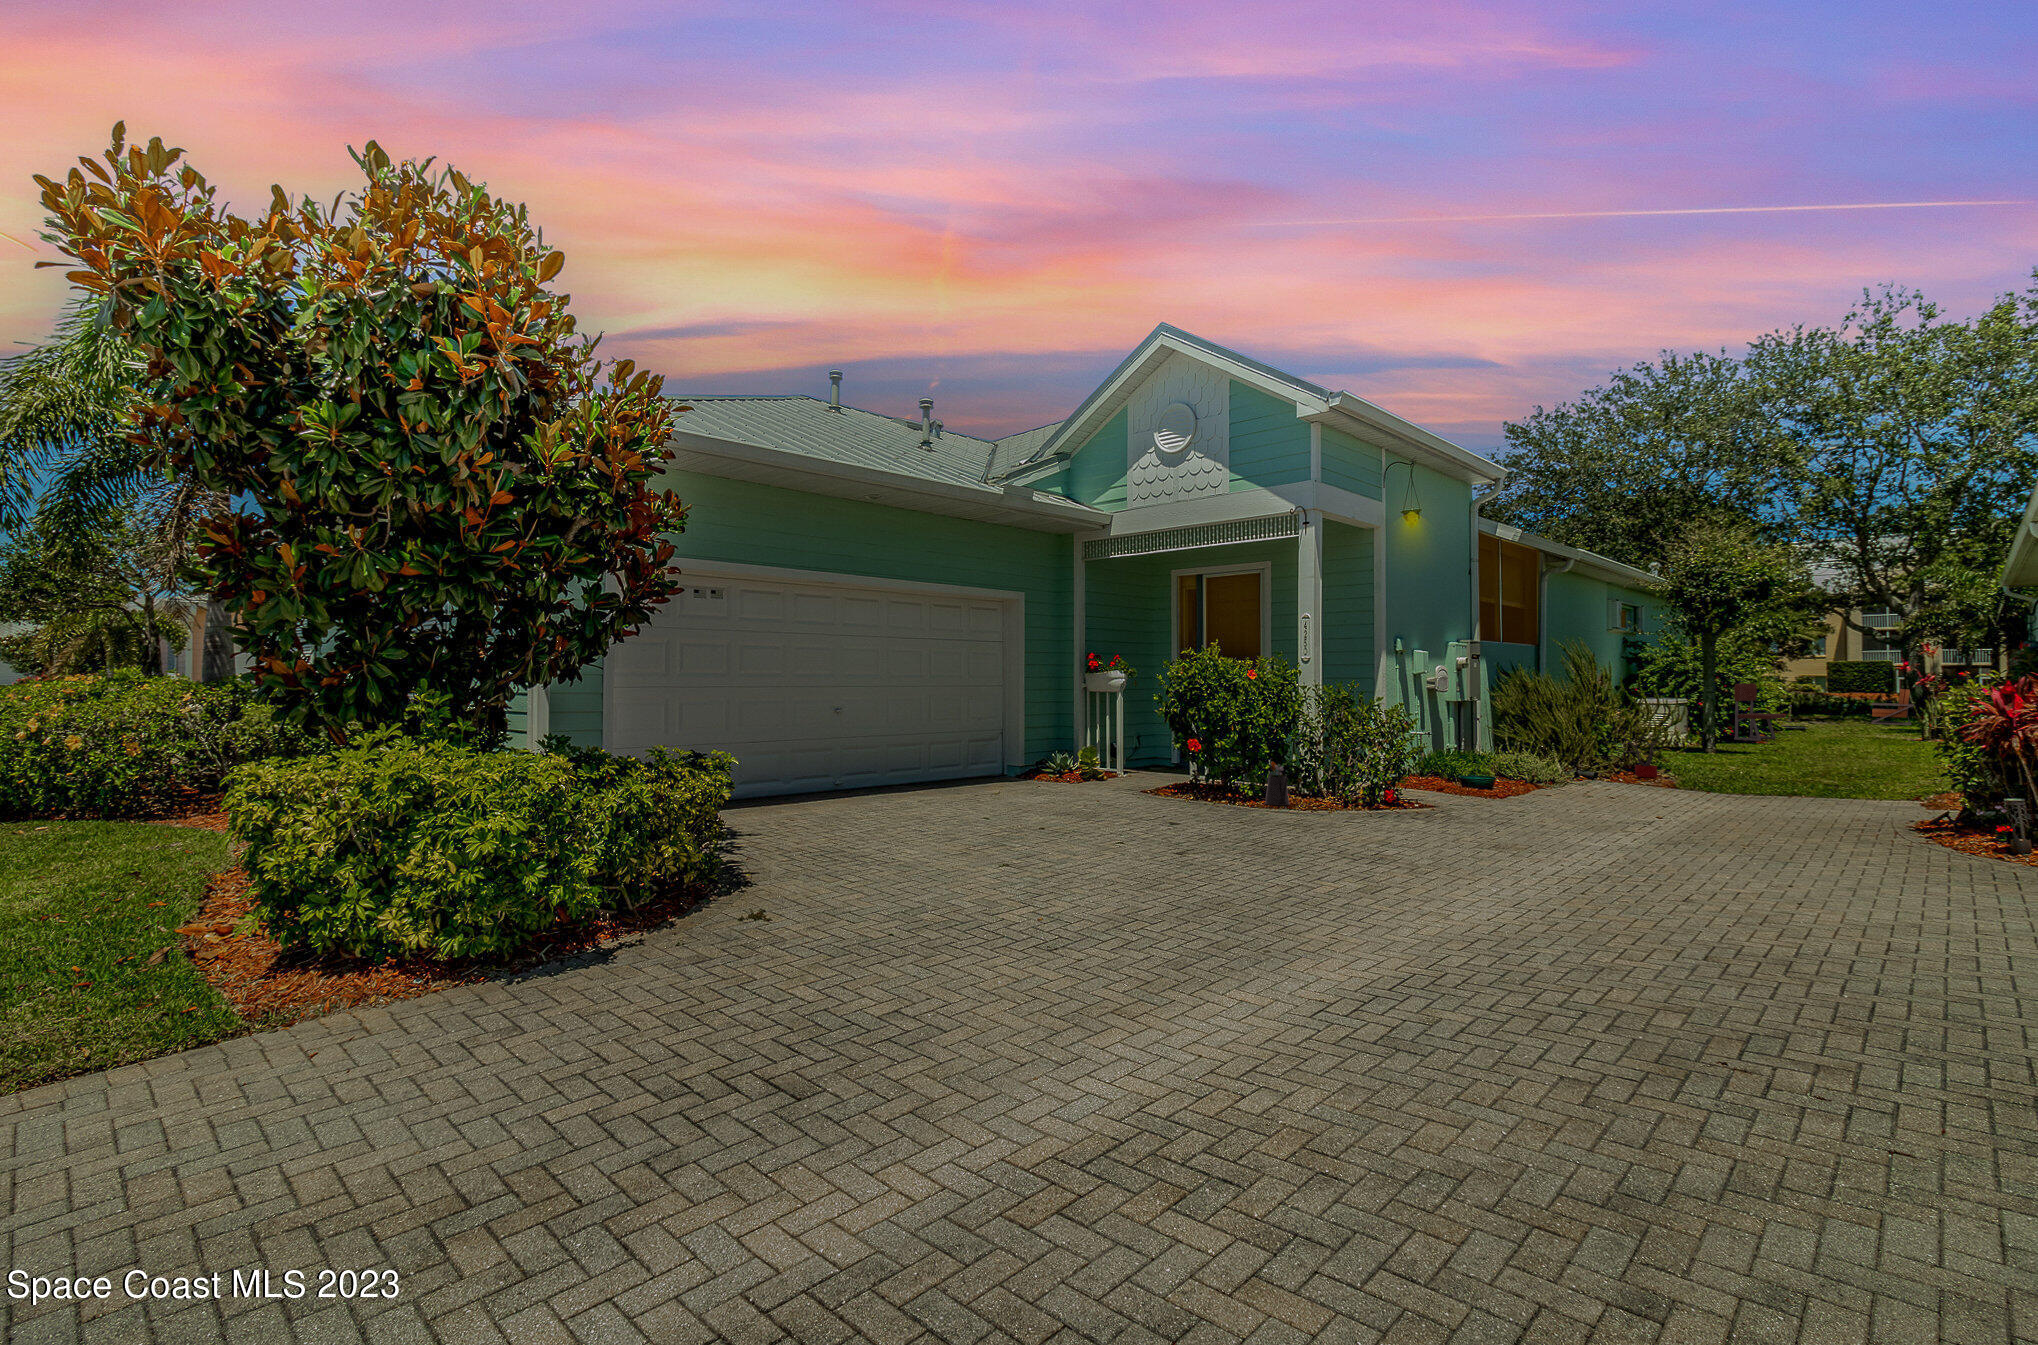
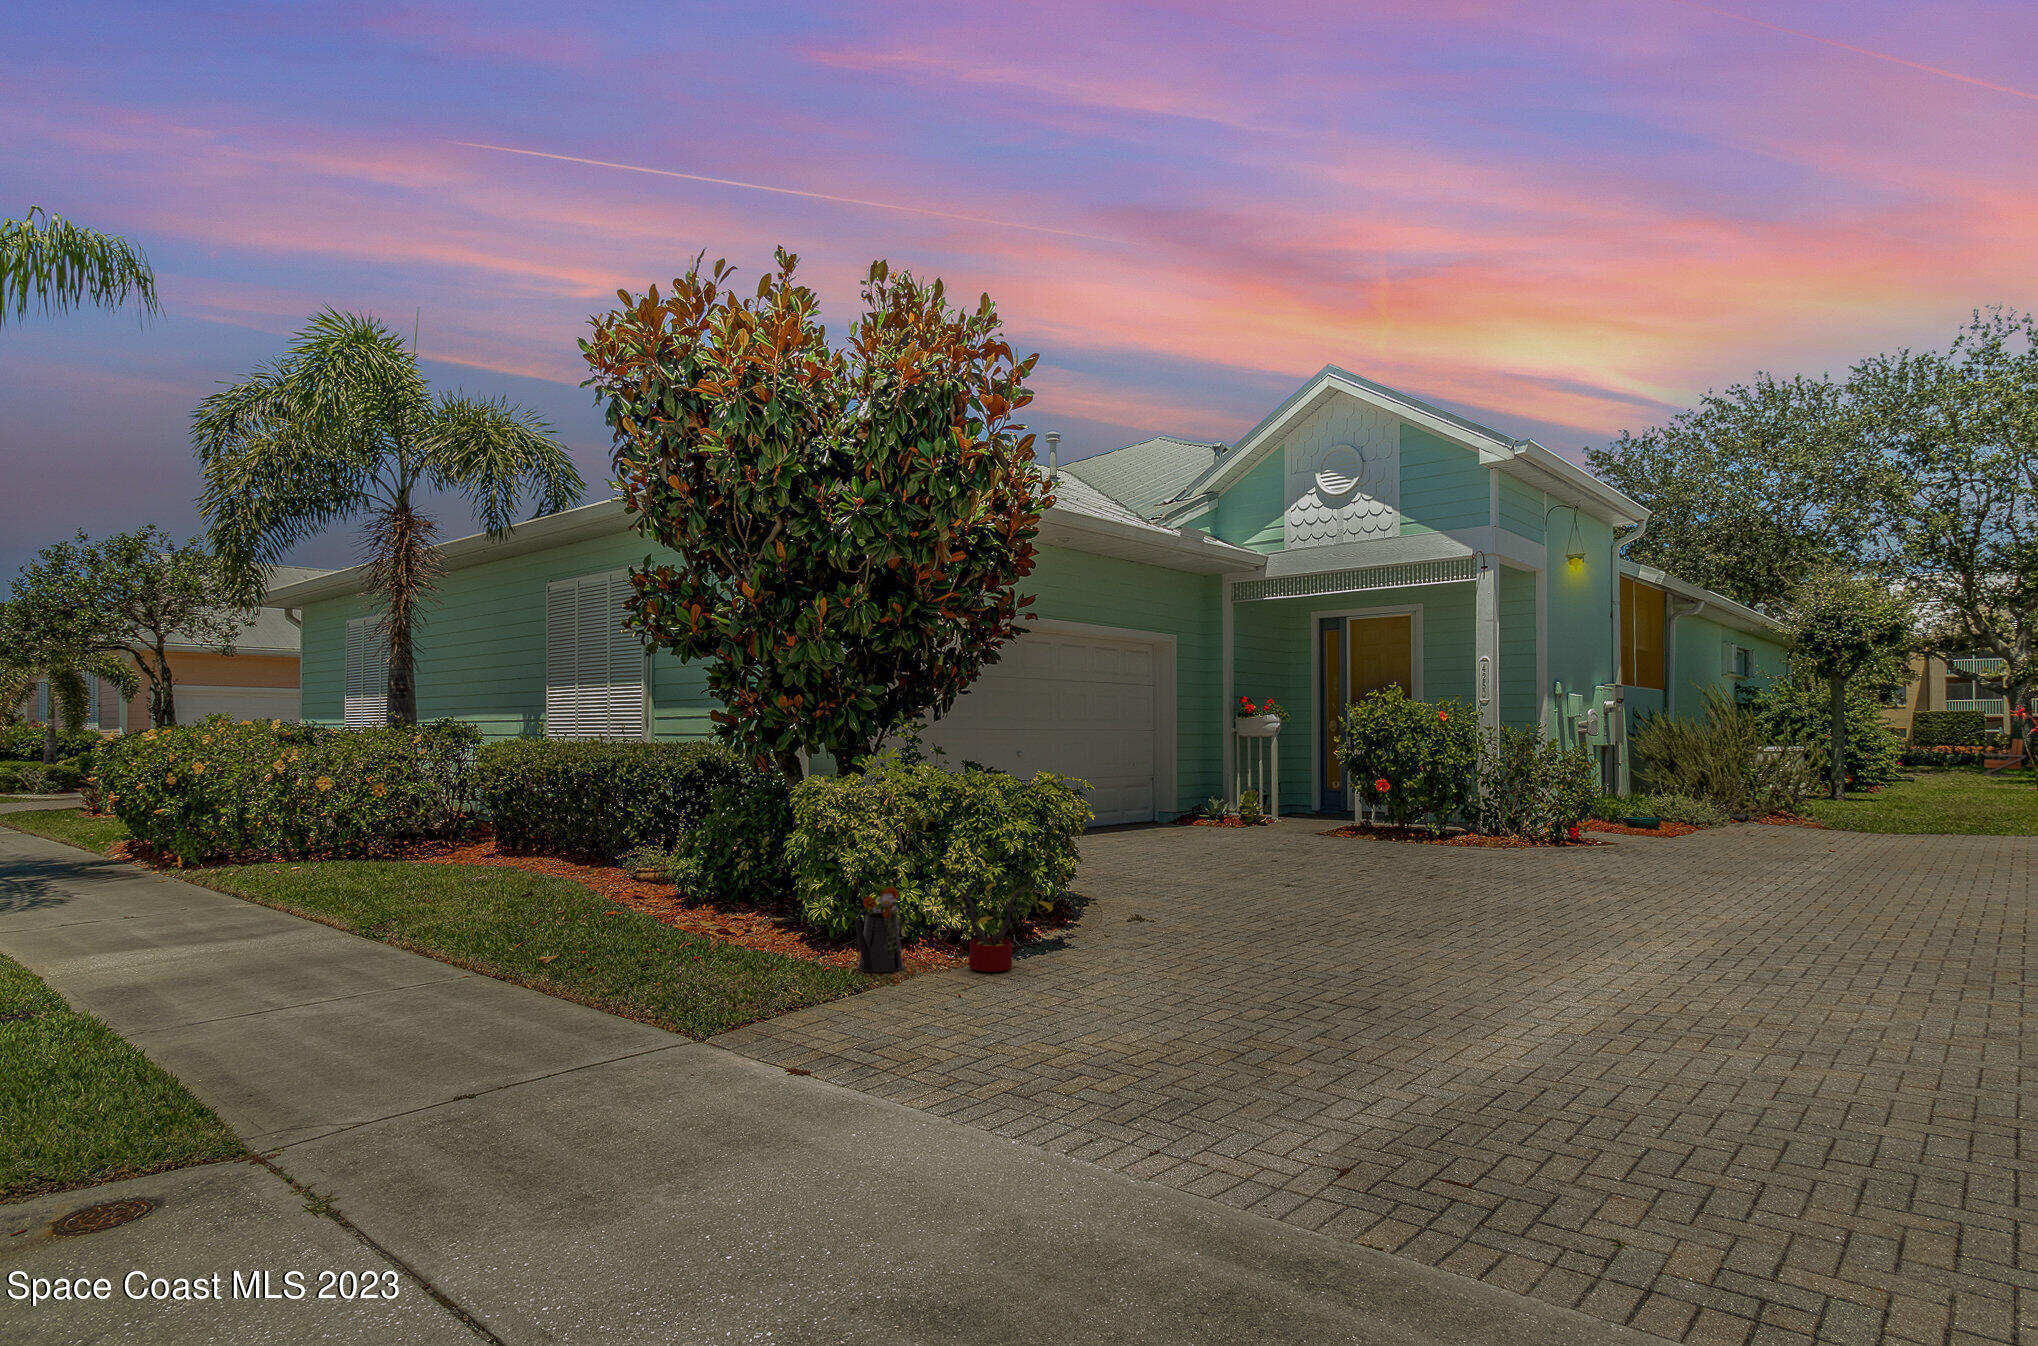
bench: present [1734,684,1786,741] -> none [1855,731,1906,791]
decorative plant: present [1622,733,1669,778] -> present [940,863,1053,972]
watering can: present [1265,761,1290,805] -> present [855,887,904,973]

